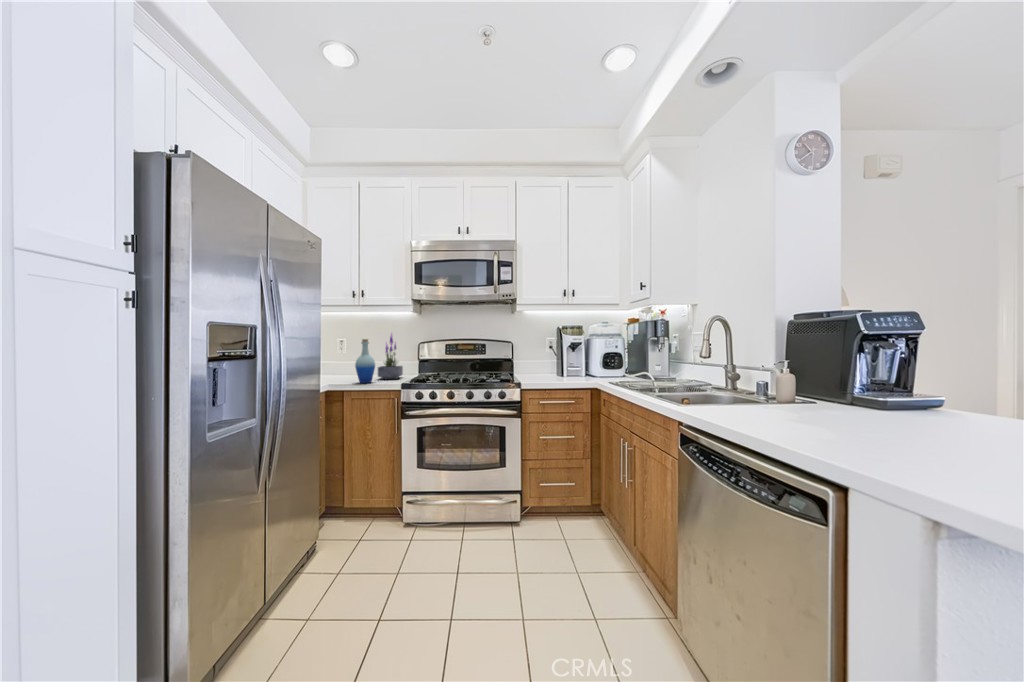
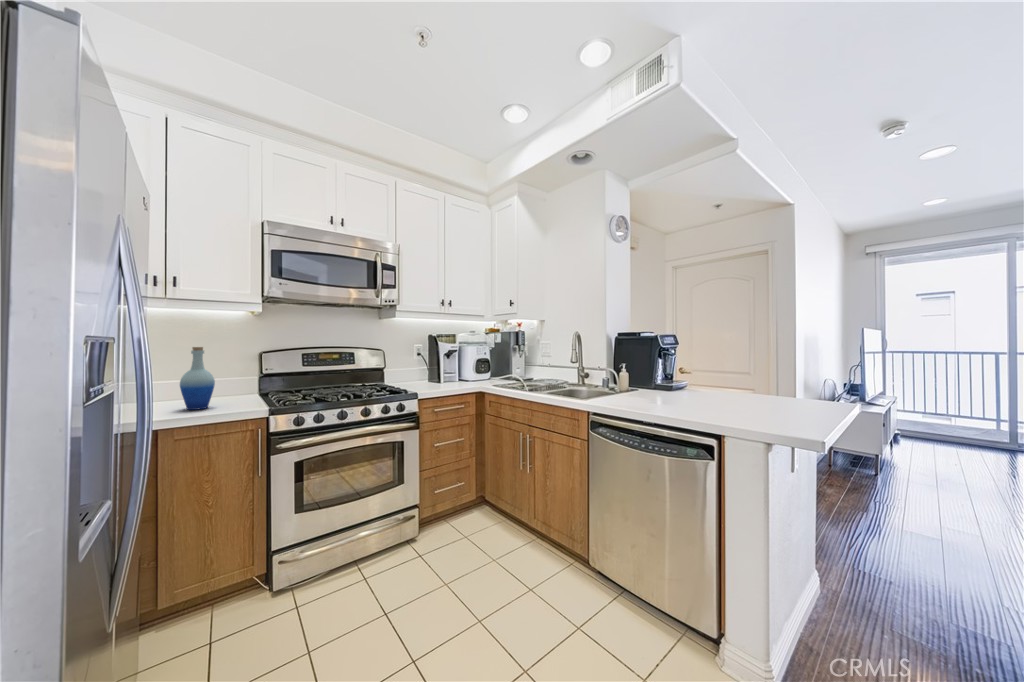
potted plant: present [378,334,403,379] -> none [210,337,247,402]

